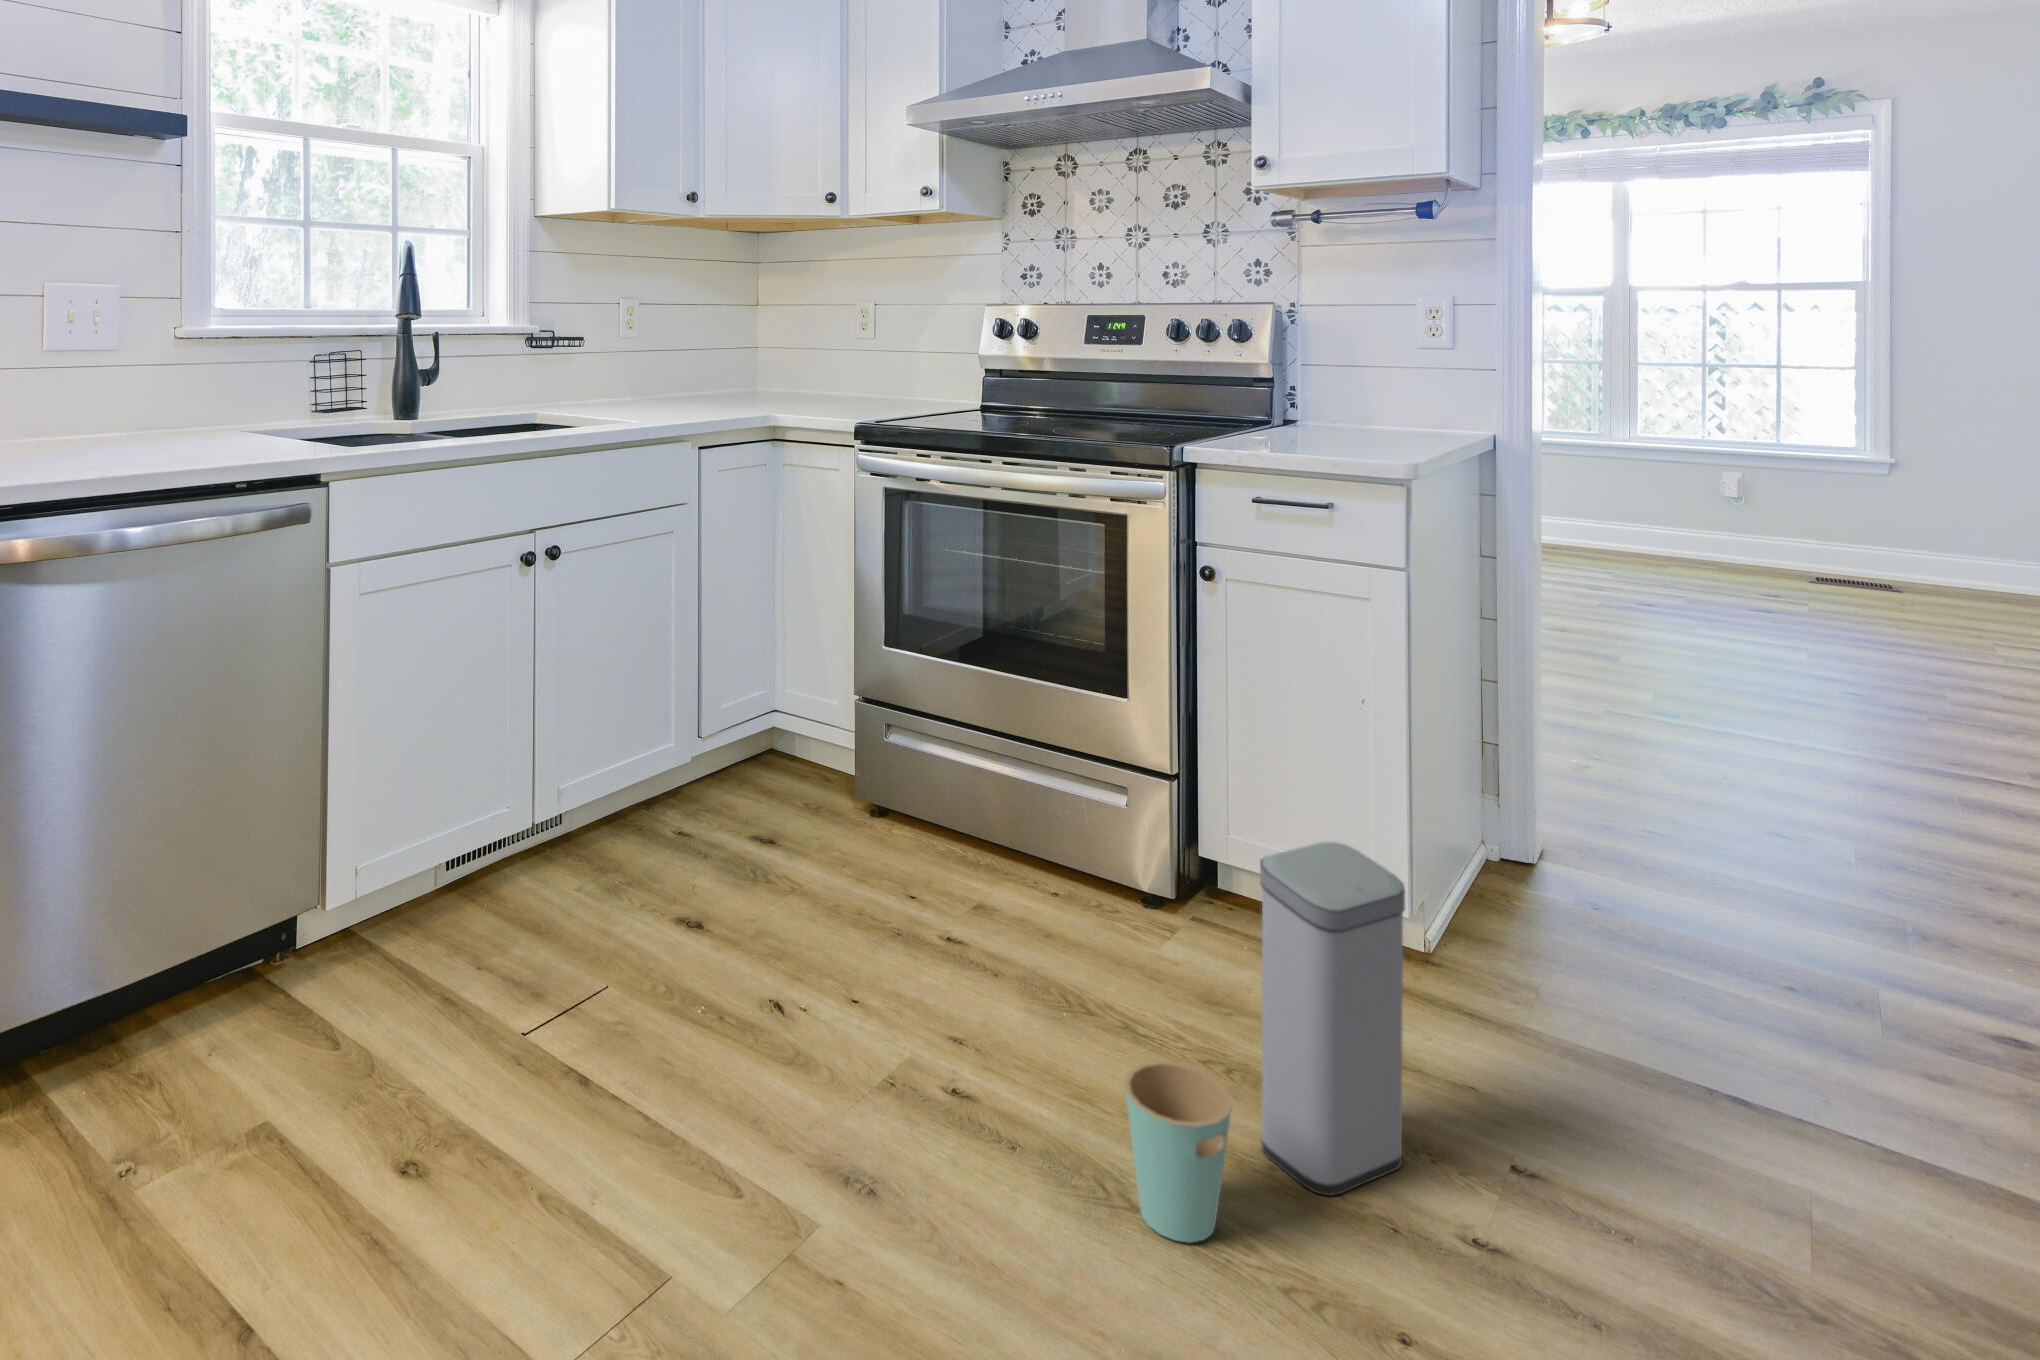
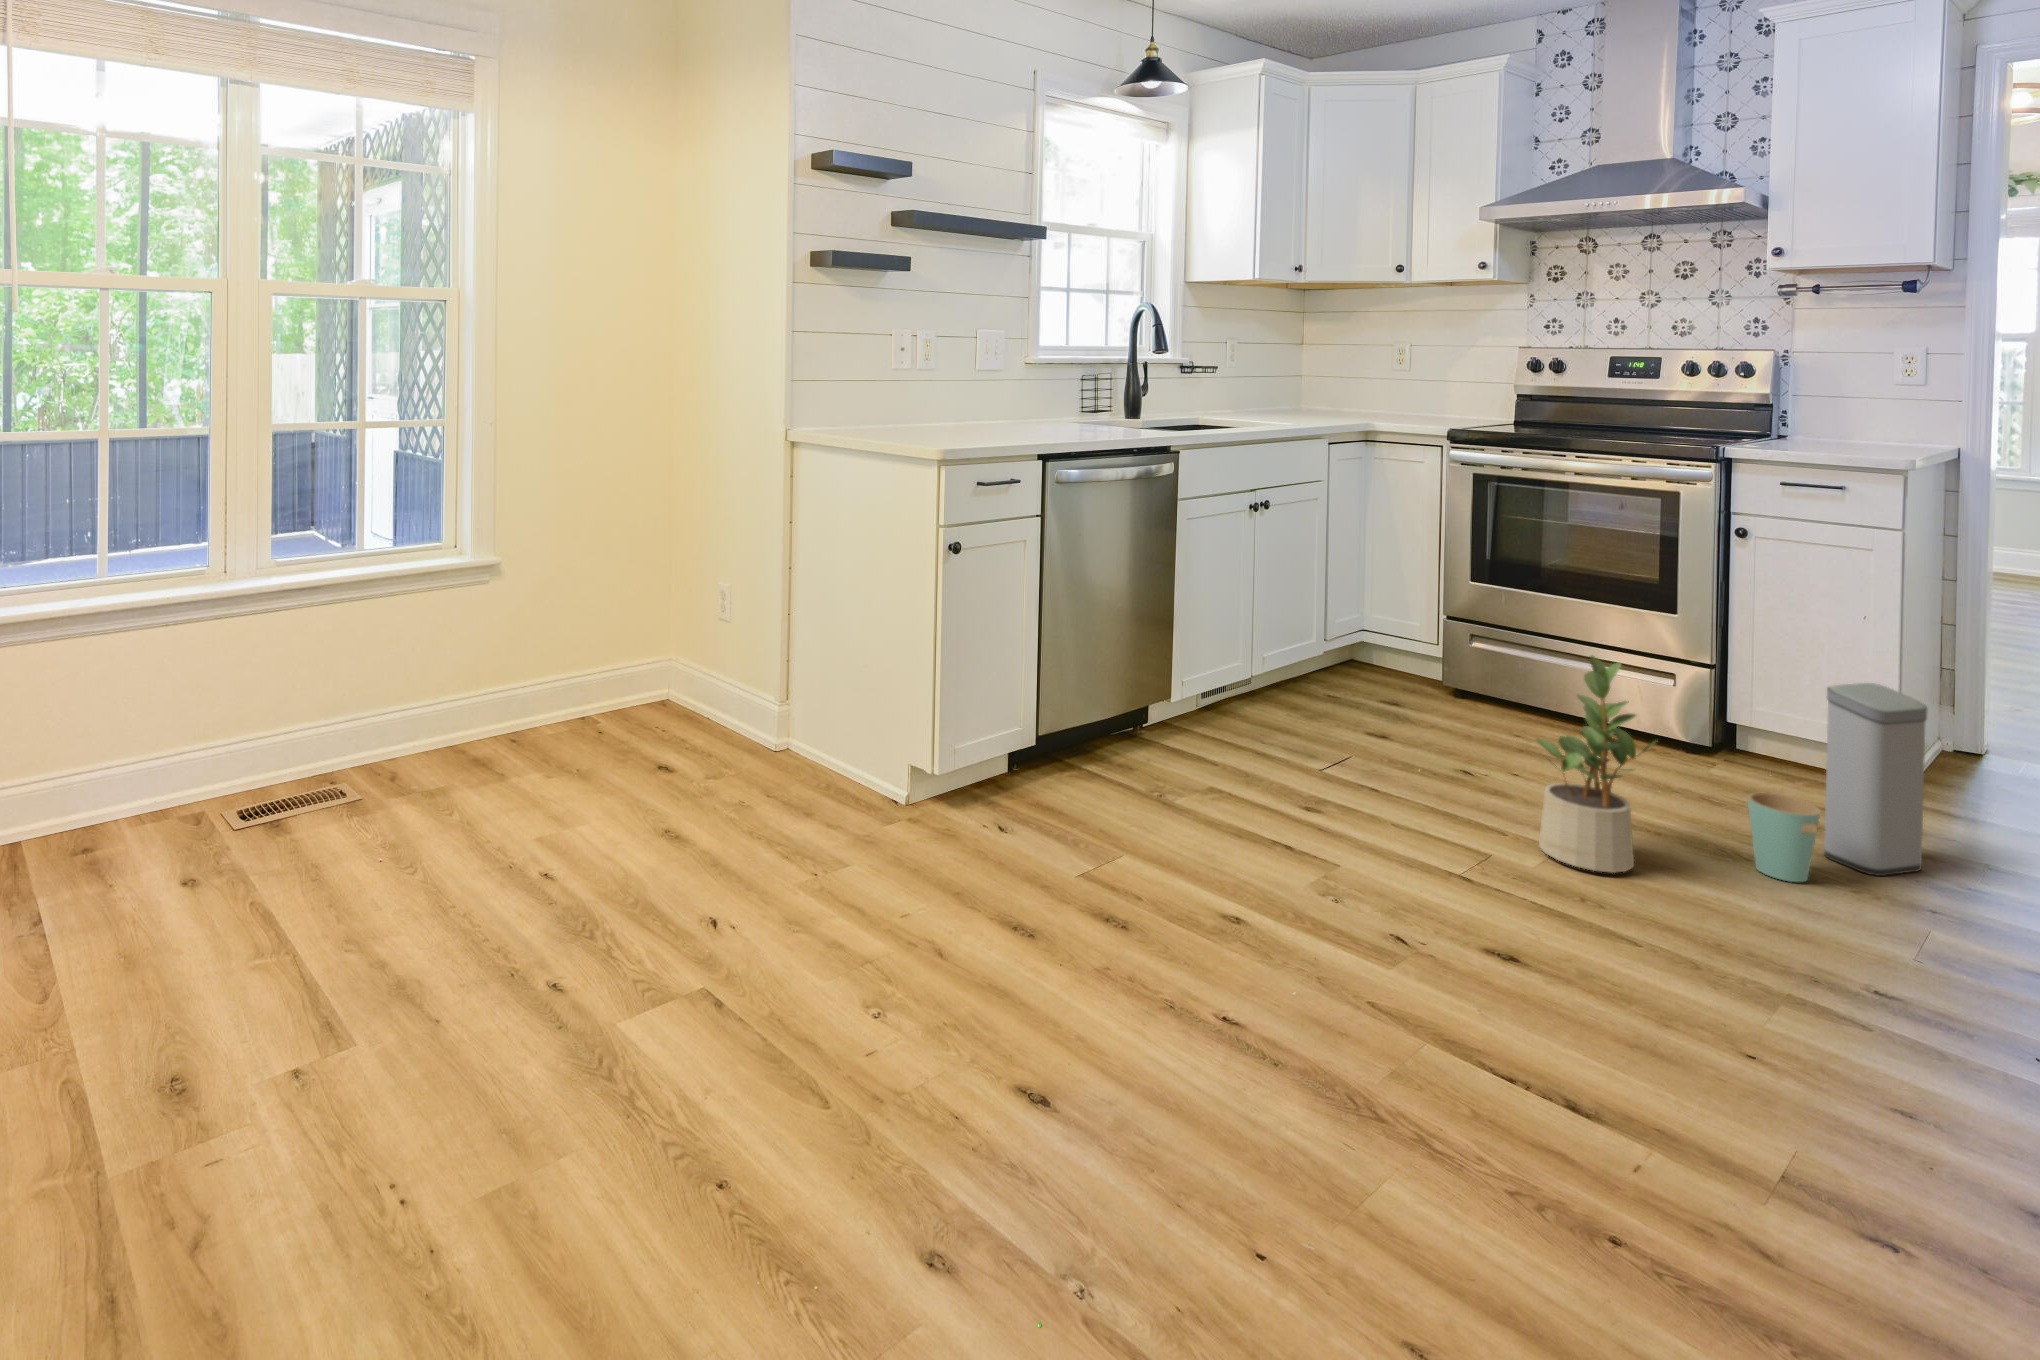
potted plant: none [783,852,953,1274] -> present [1537,655,1655,873]

